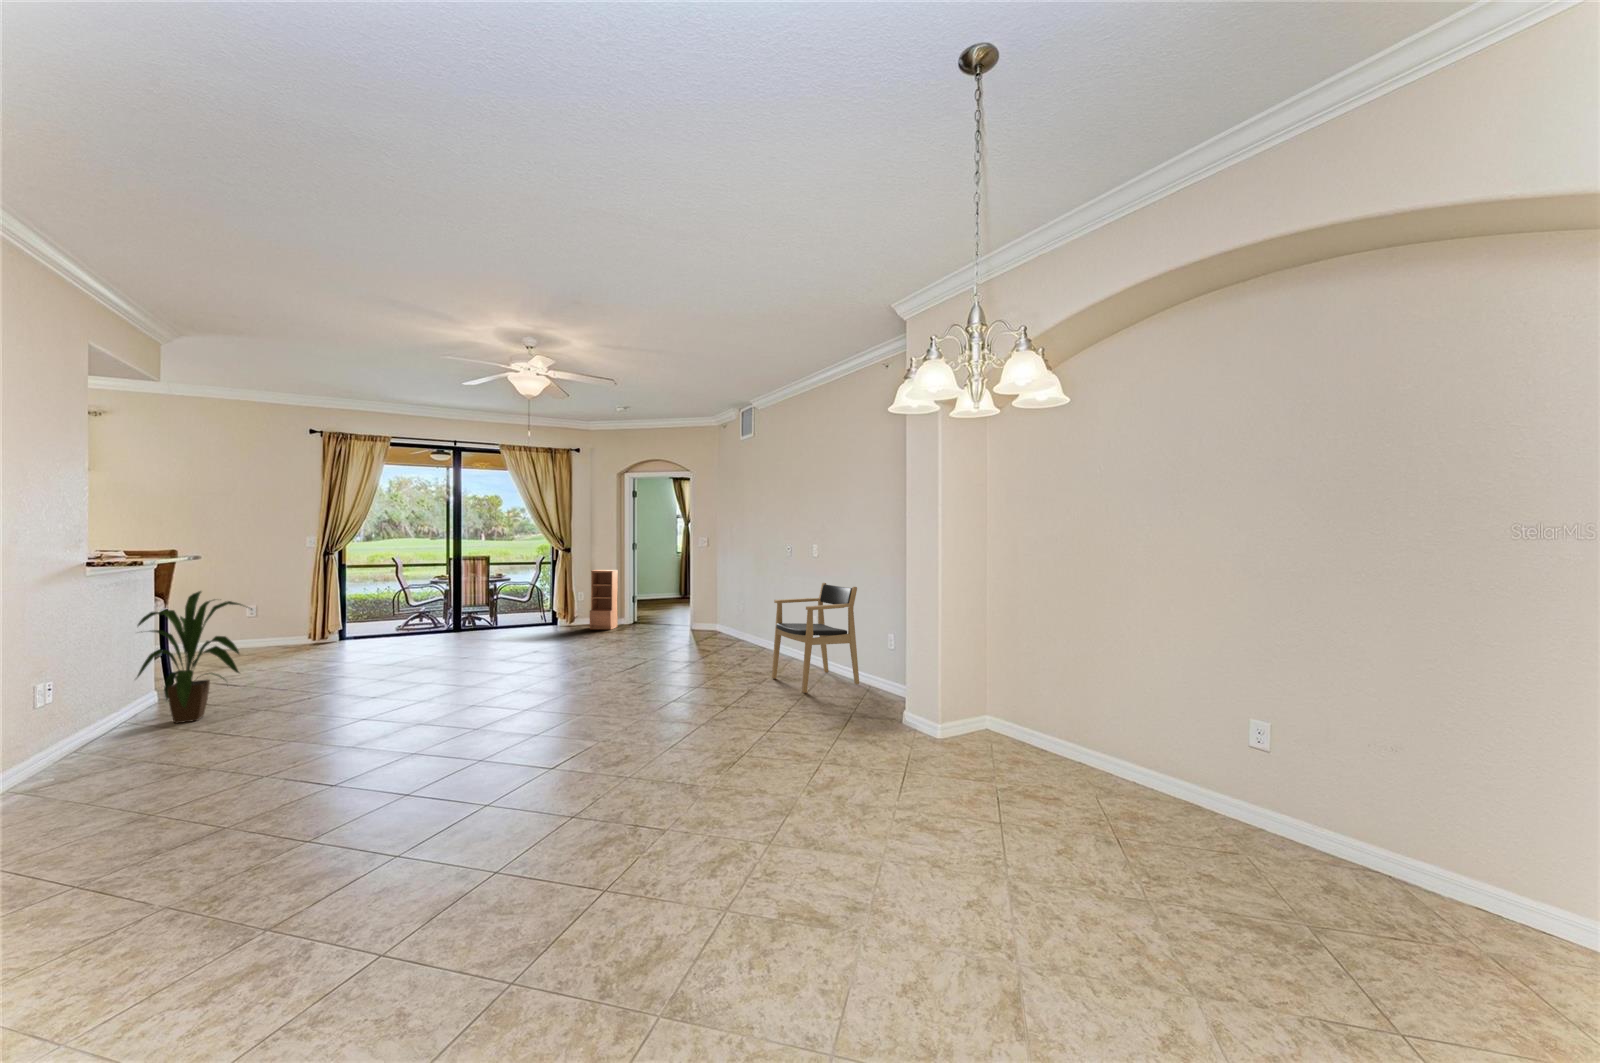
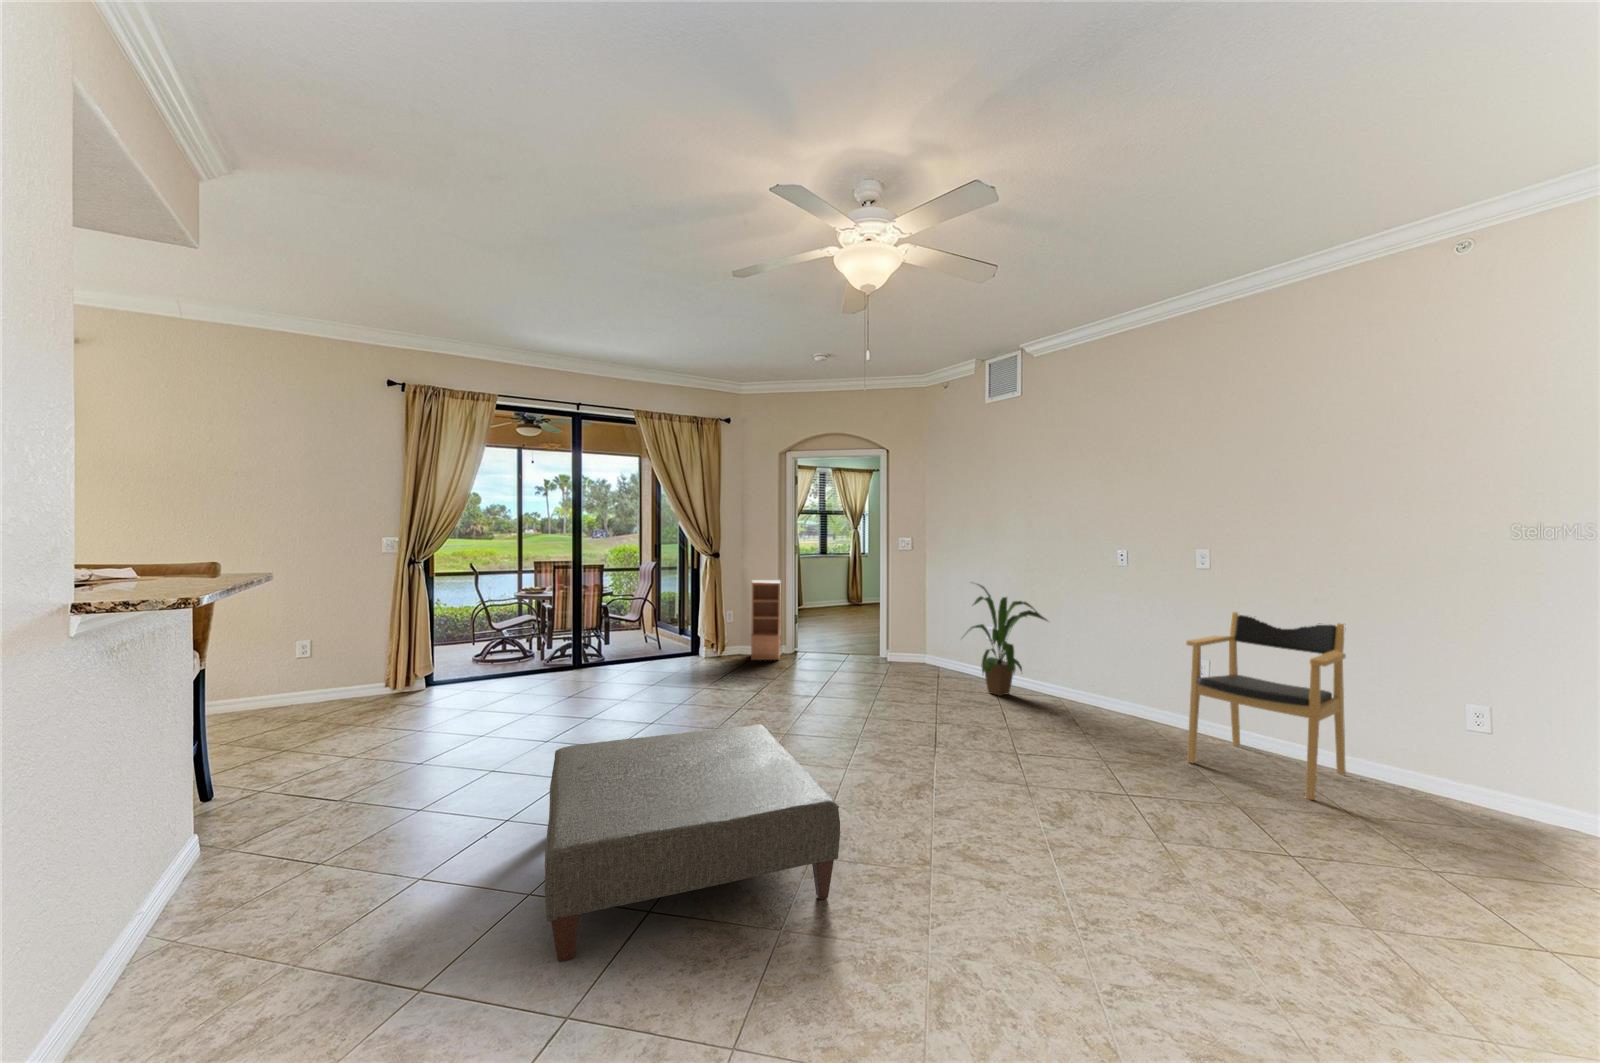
house plant: present [137,591,252,723] -> present [966,584,1047,696]
ottoman: none [285,644,482,728] -> present [545,724,840,961]

